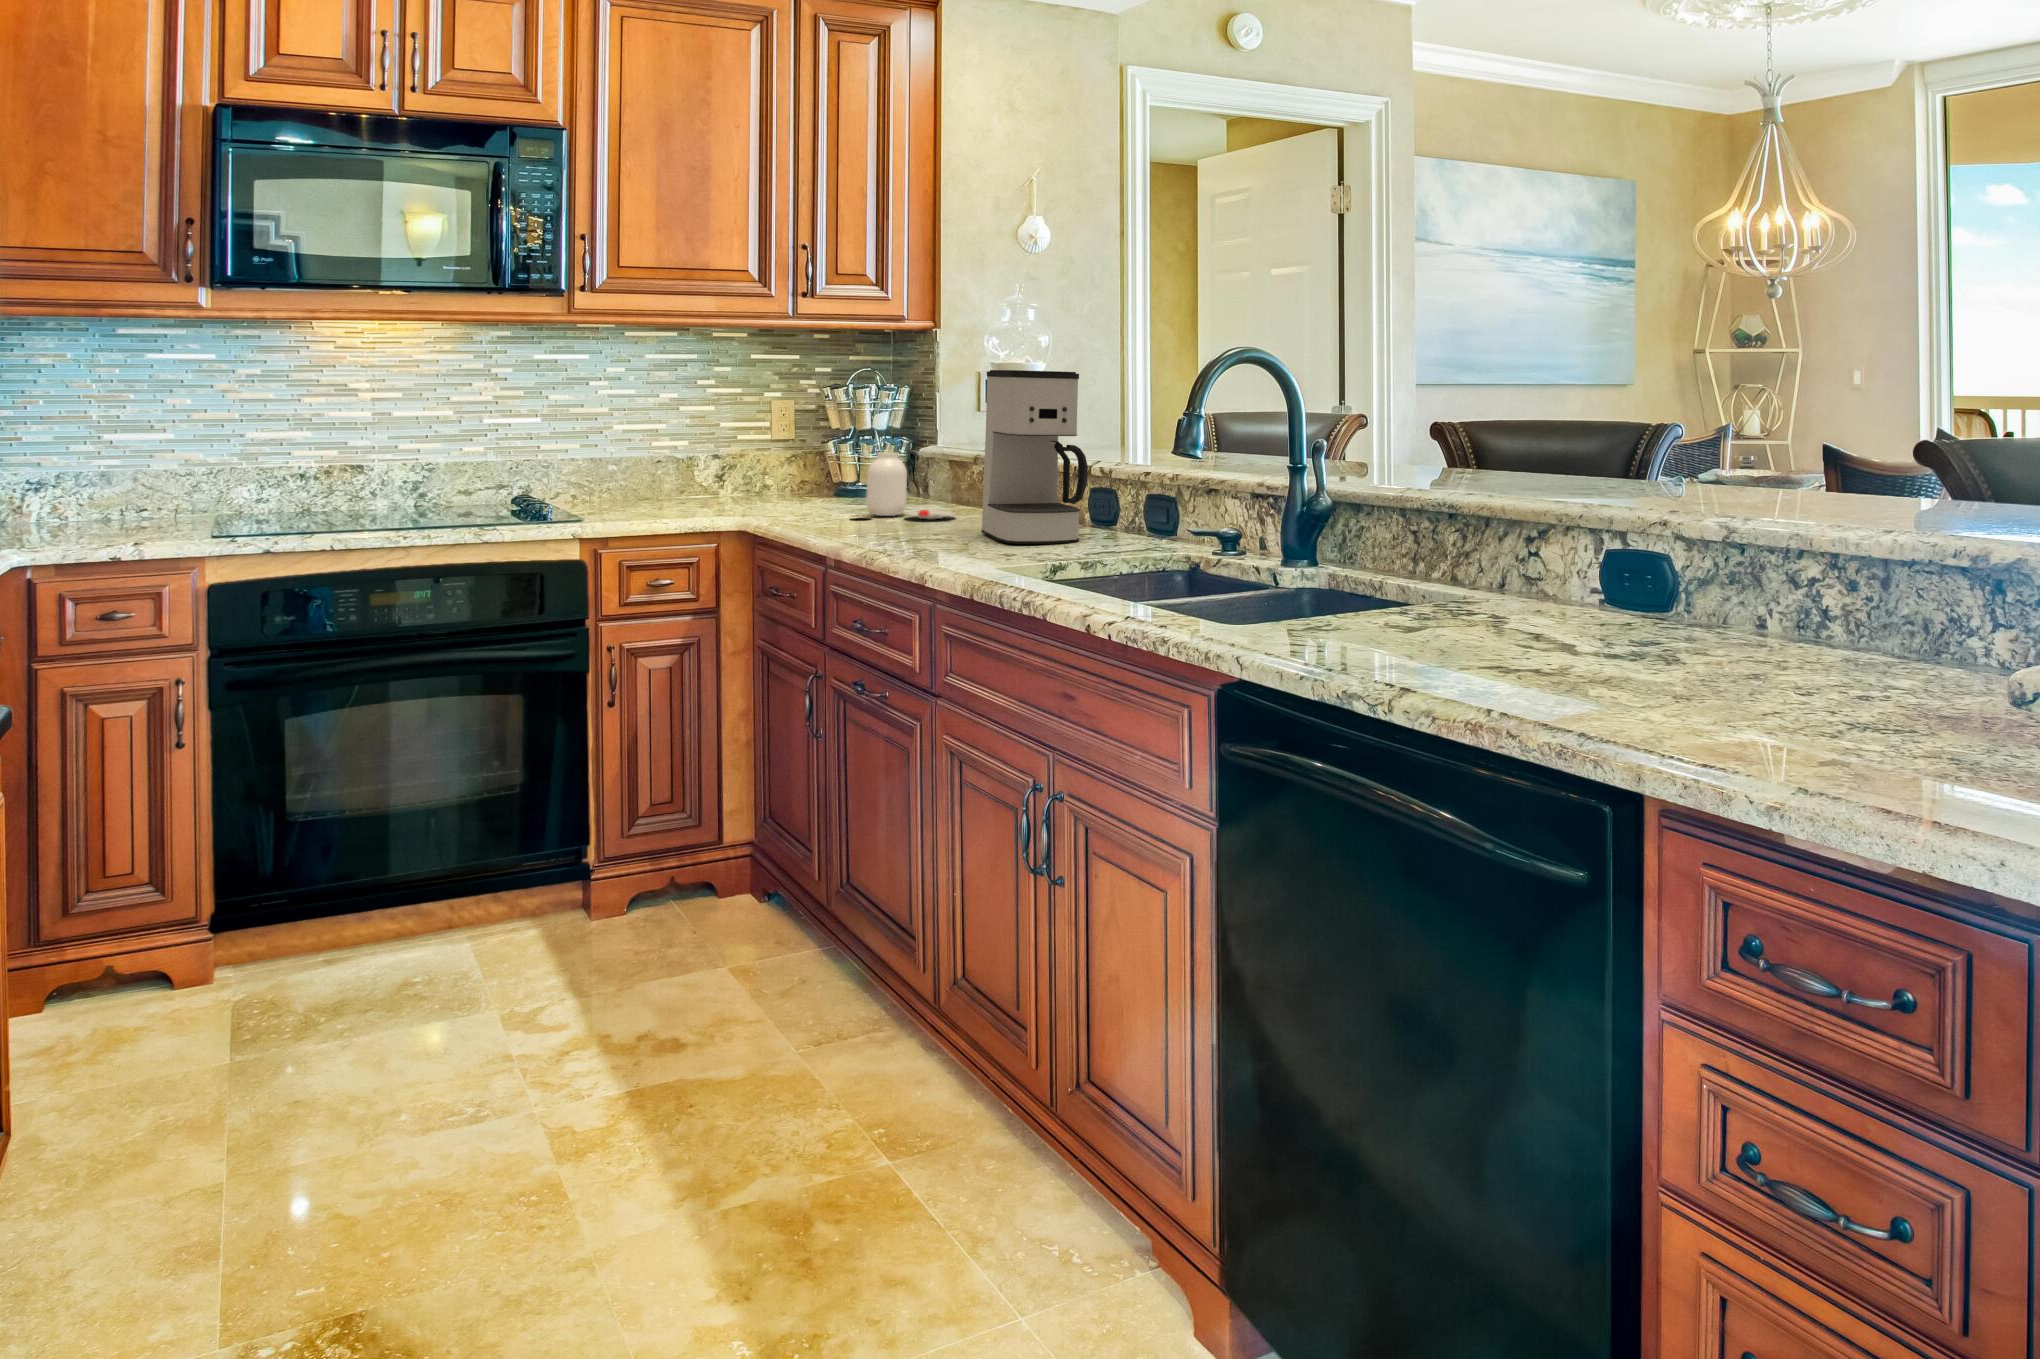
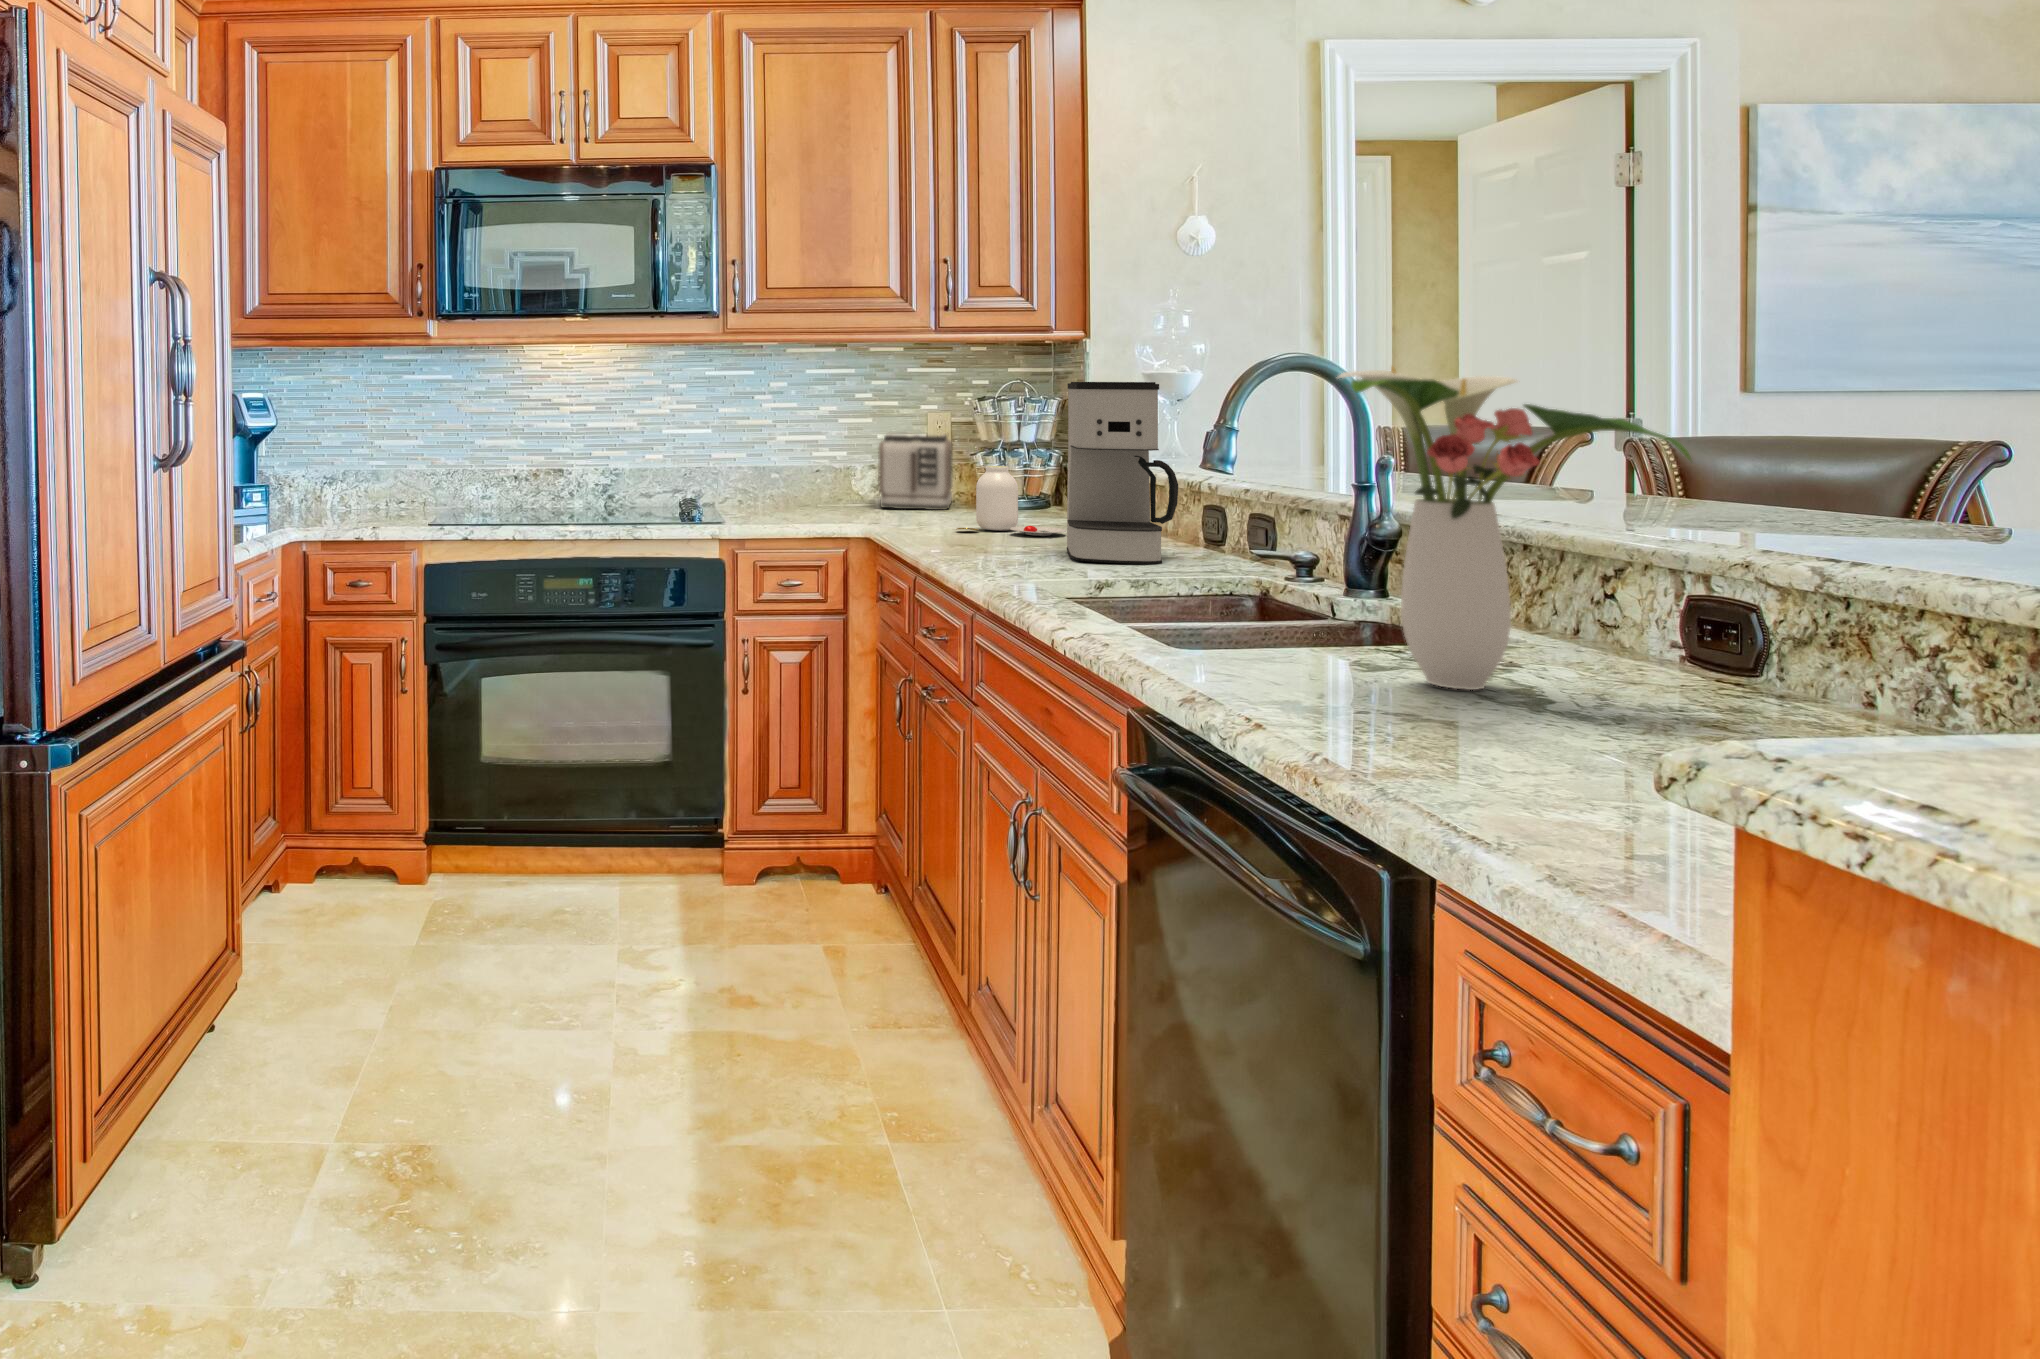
flower arrangement: none [1415,363,1683,645] -> present [1339,367,1691,690]
toaster: none [730,417,810,497] -> present [878,434,952,510]

